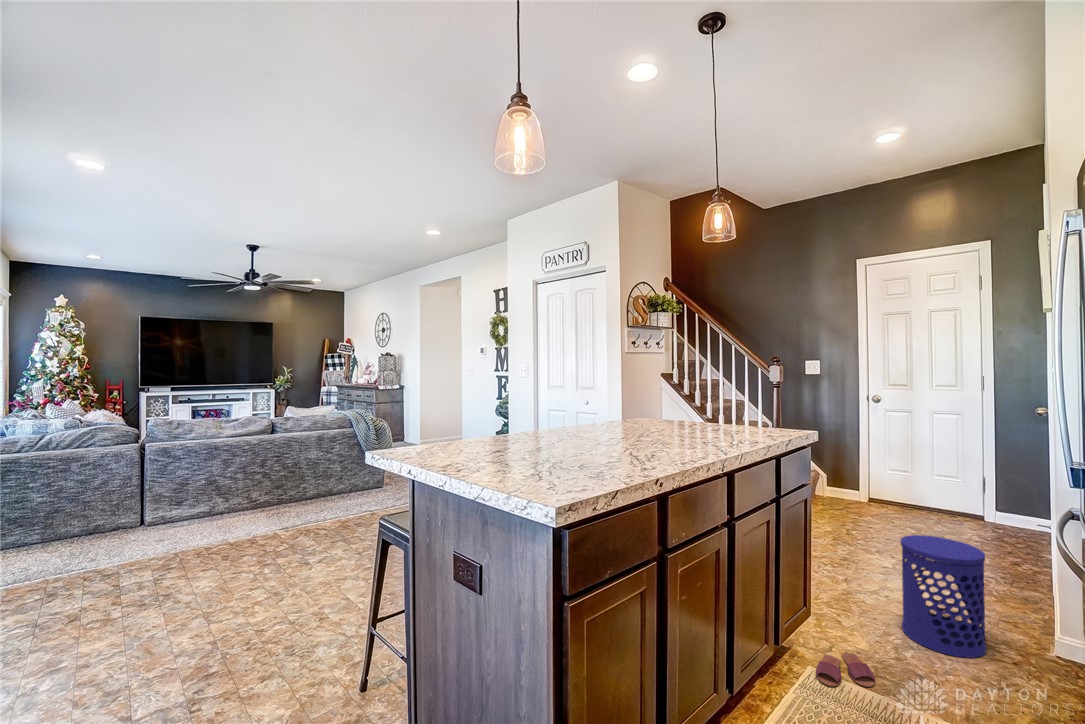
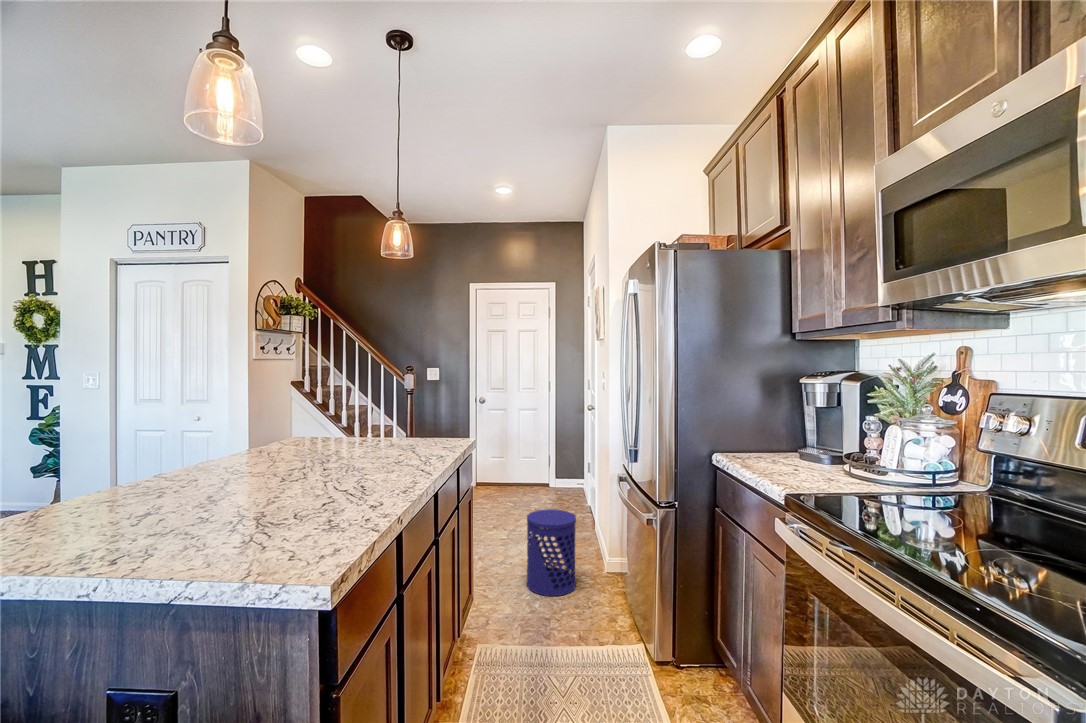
slippers: present [816,653,875,687] -> none [484,620,524,655]

